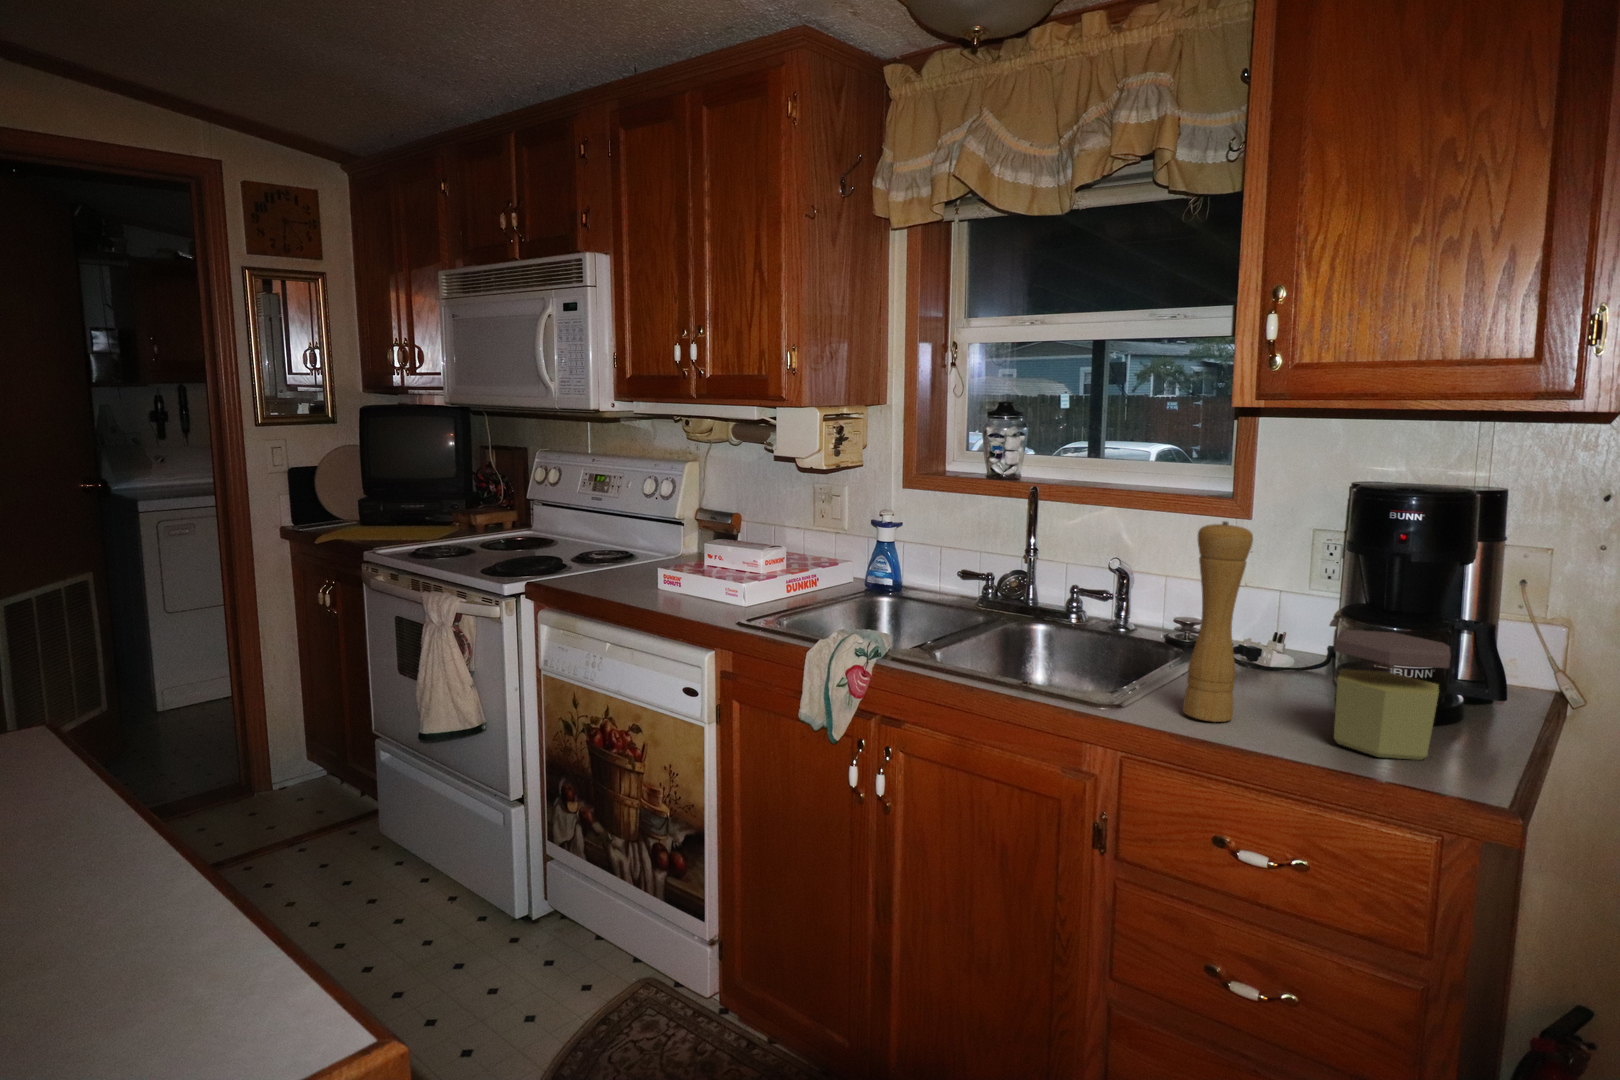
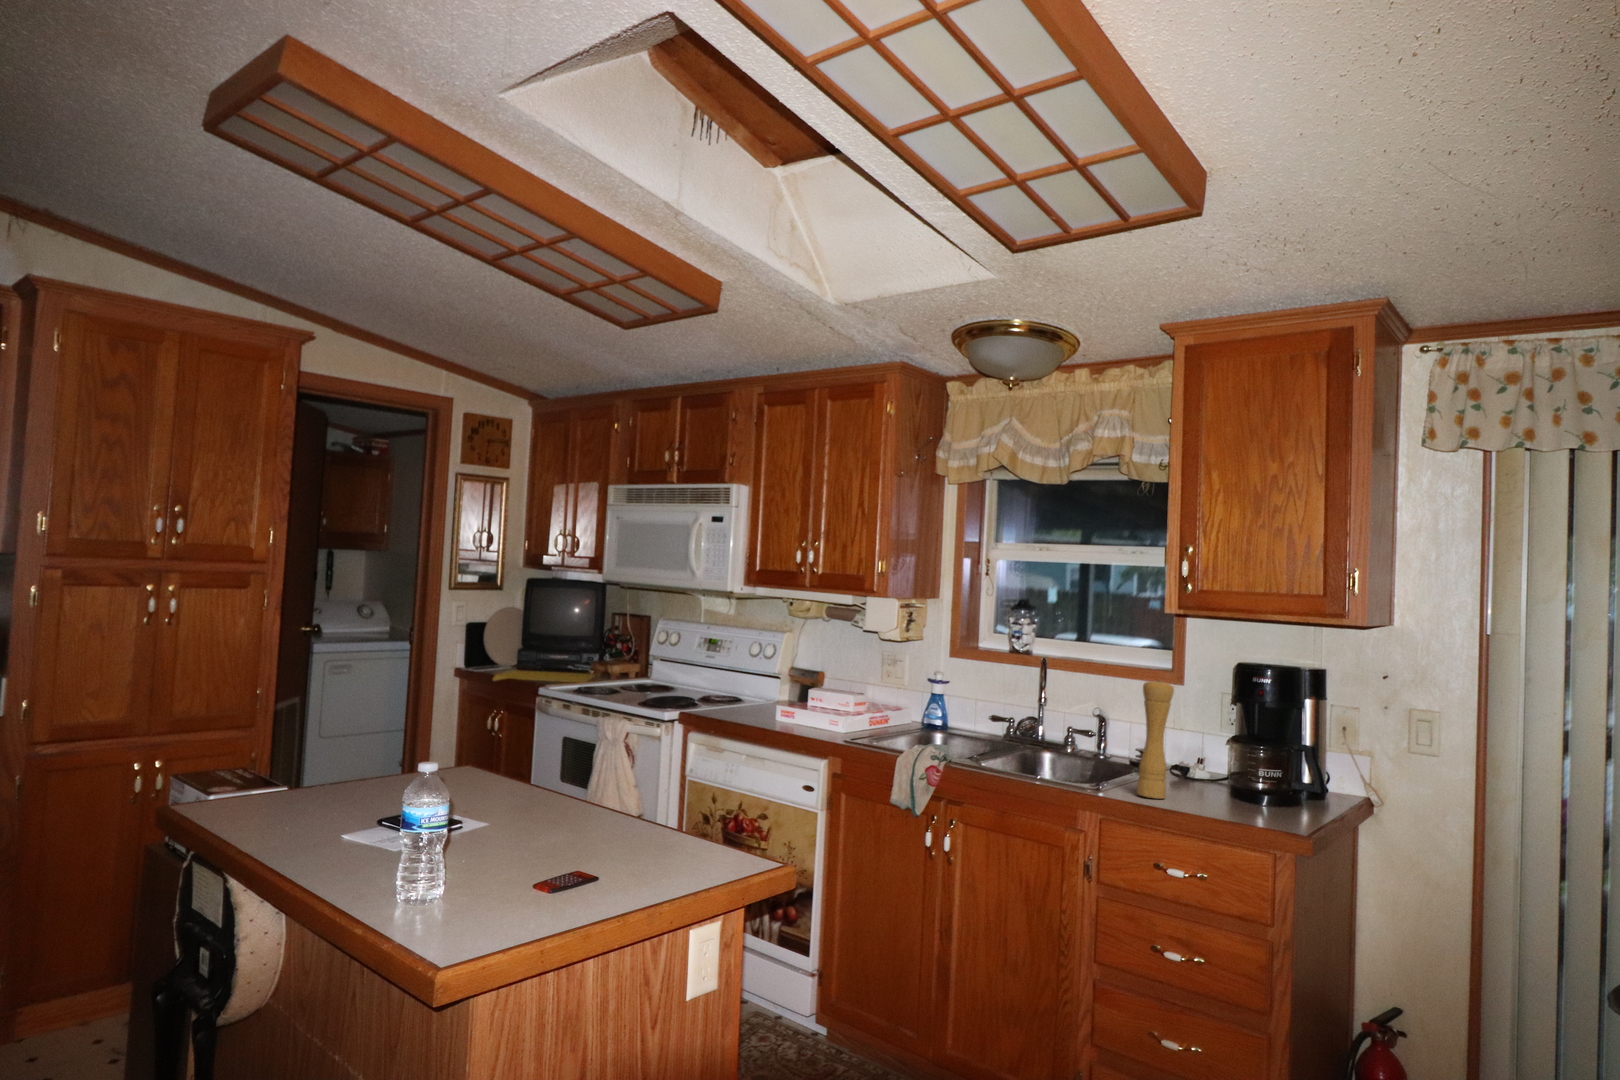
jar: present [1334,630,1451,760] -> none [1217,744,1281,816]

